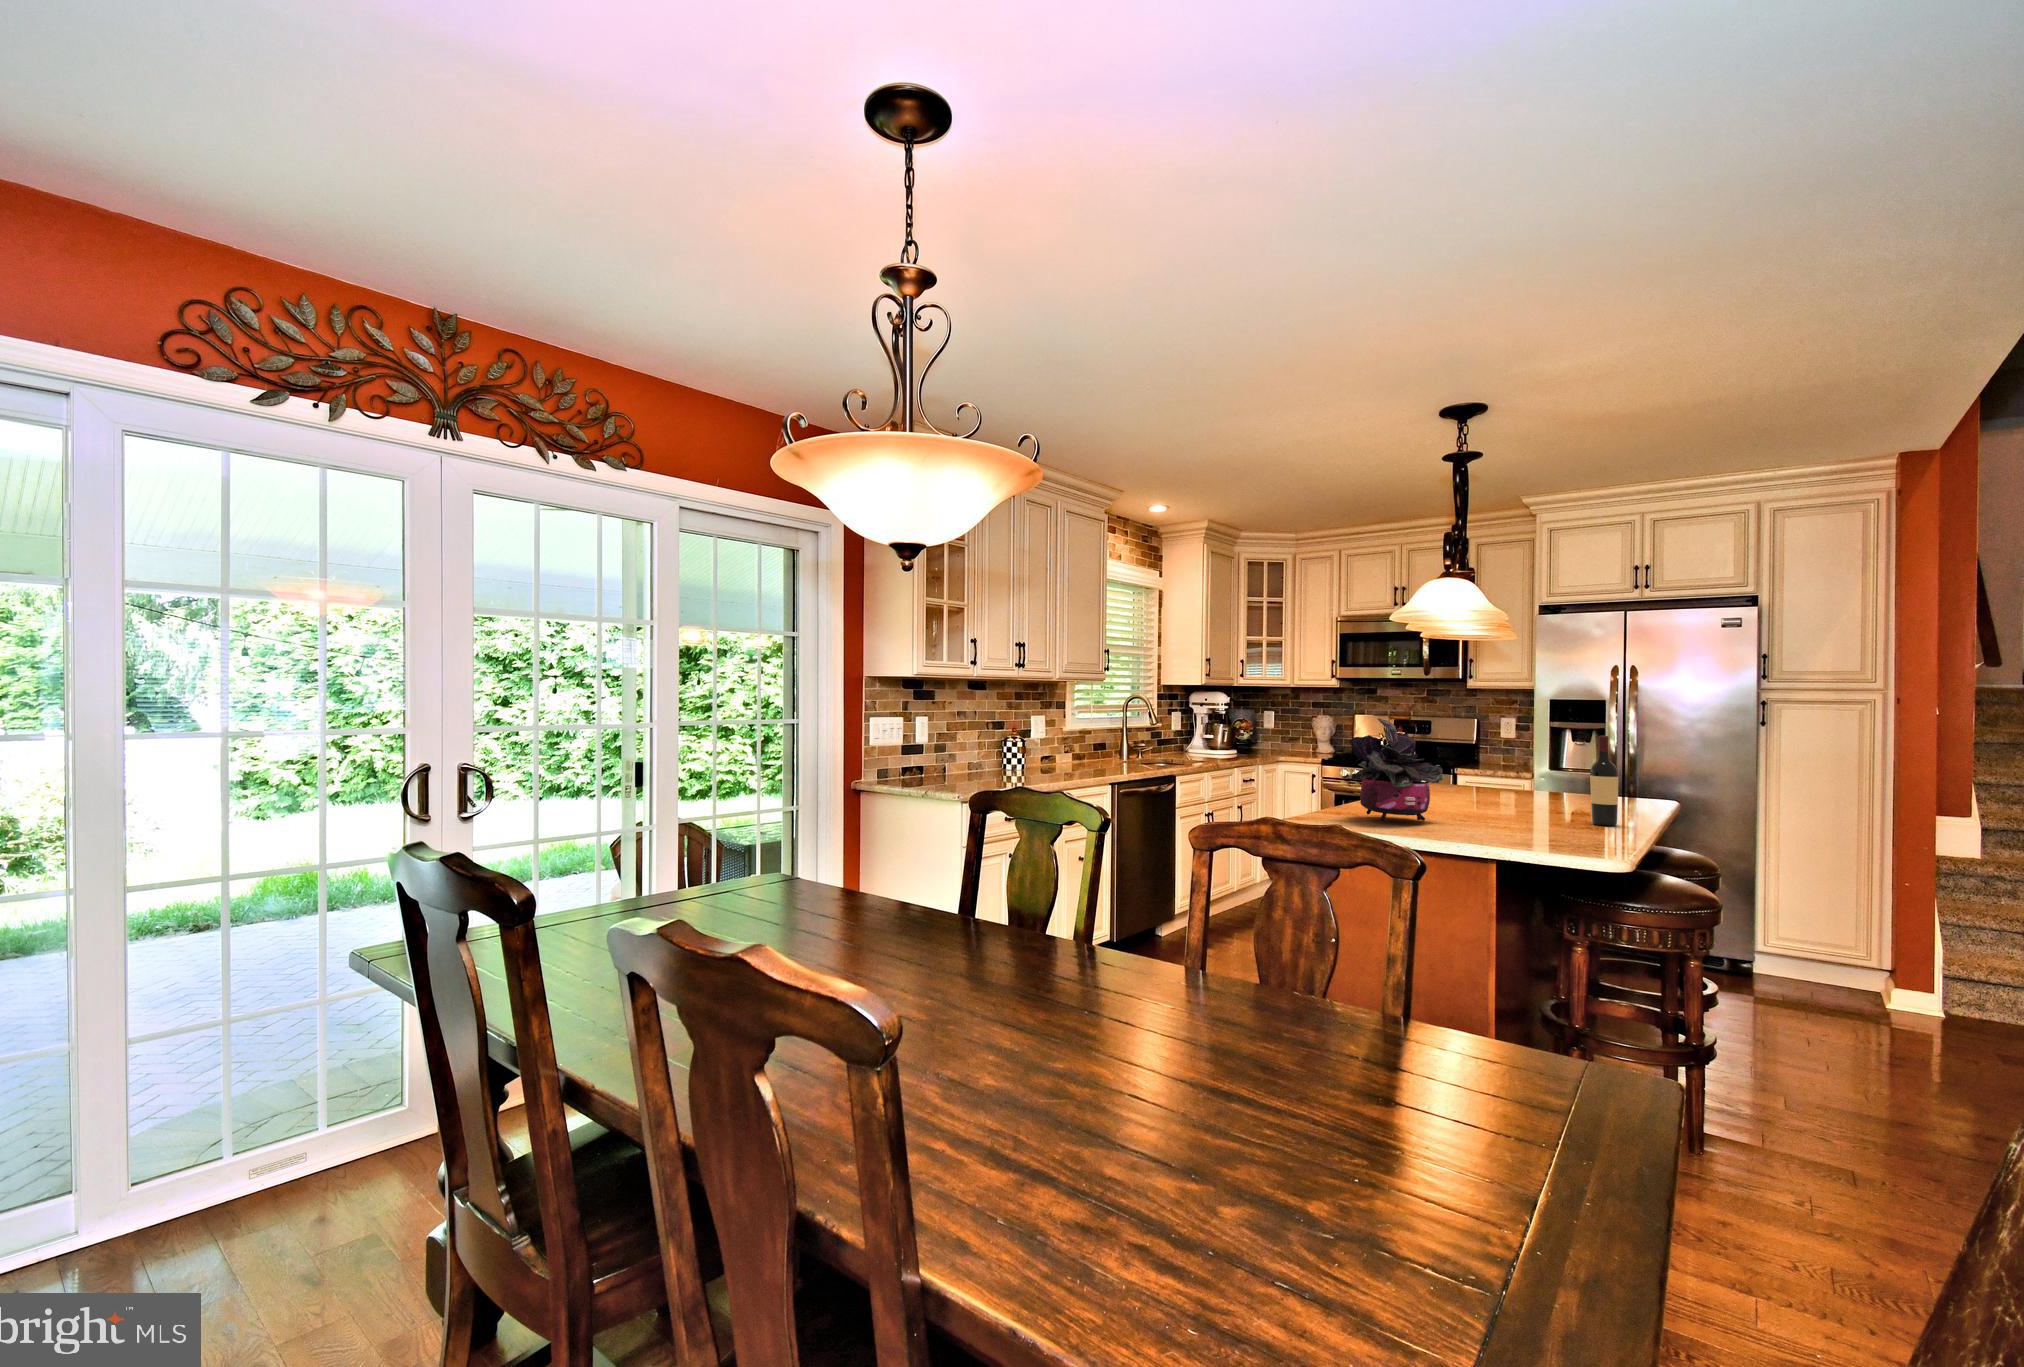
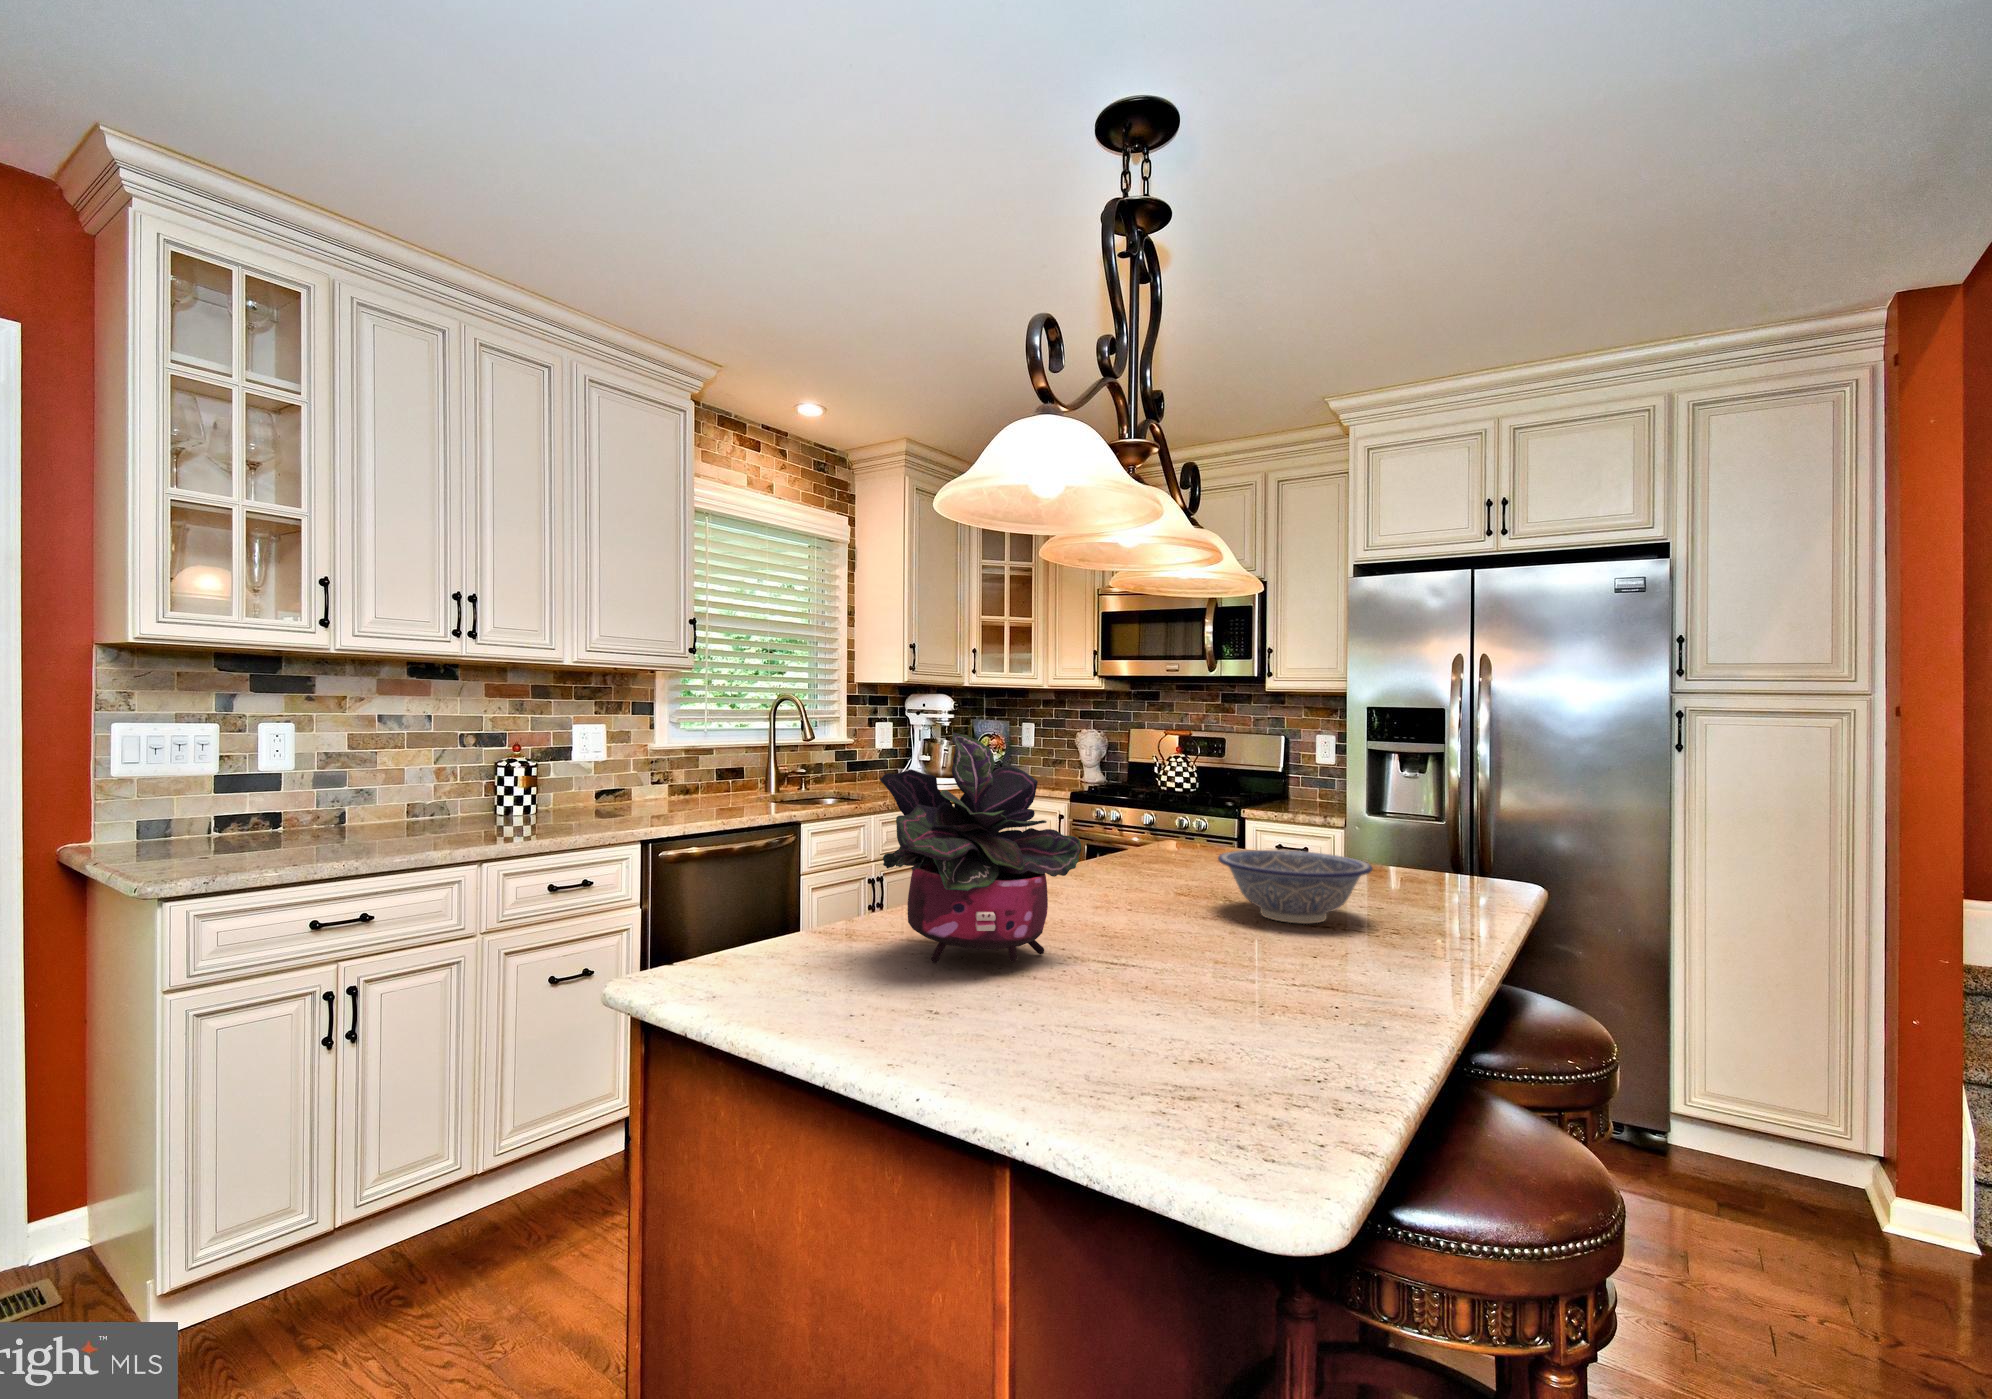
wine bottle: present [1590,736,1618,826] -> none [1386,773,1441,968]
decorative bowl: none [1491,779,1578,814] -> present [1218,850,1373,924]

